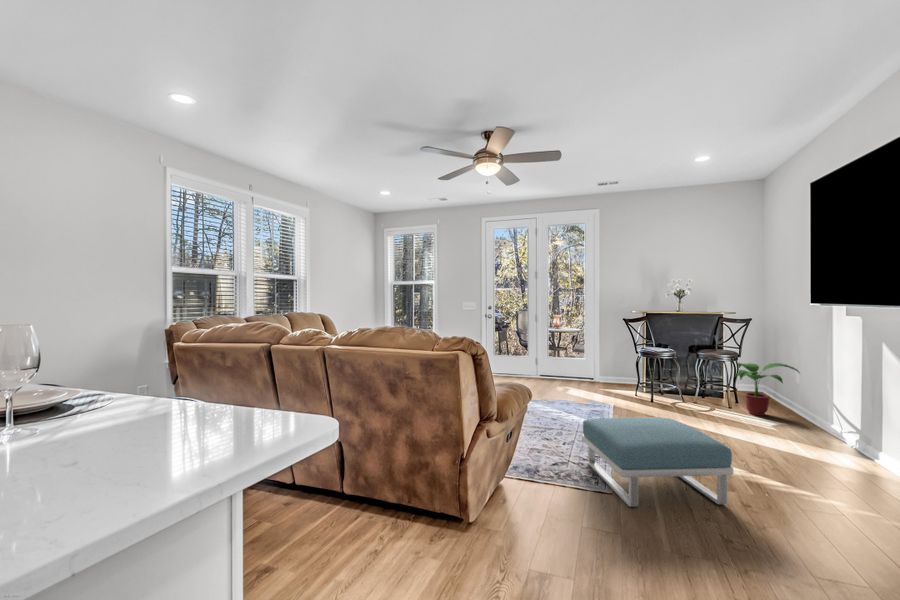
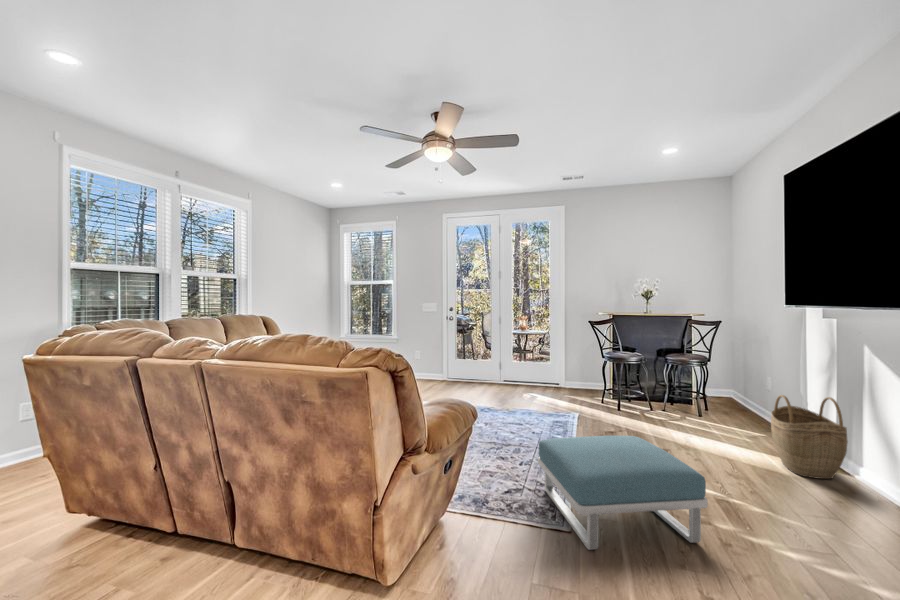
potted plant: present [734,363,800,416] -> none [703,368,773,425]
woven basket: none [796,385,867,461] -> present [771,395,848,479]

